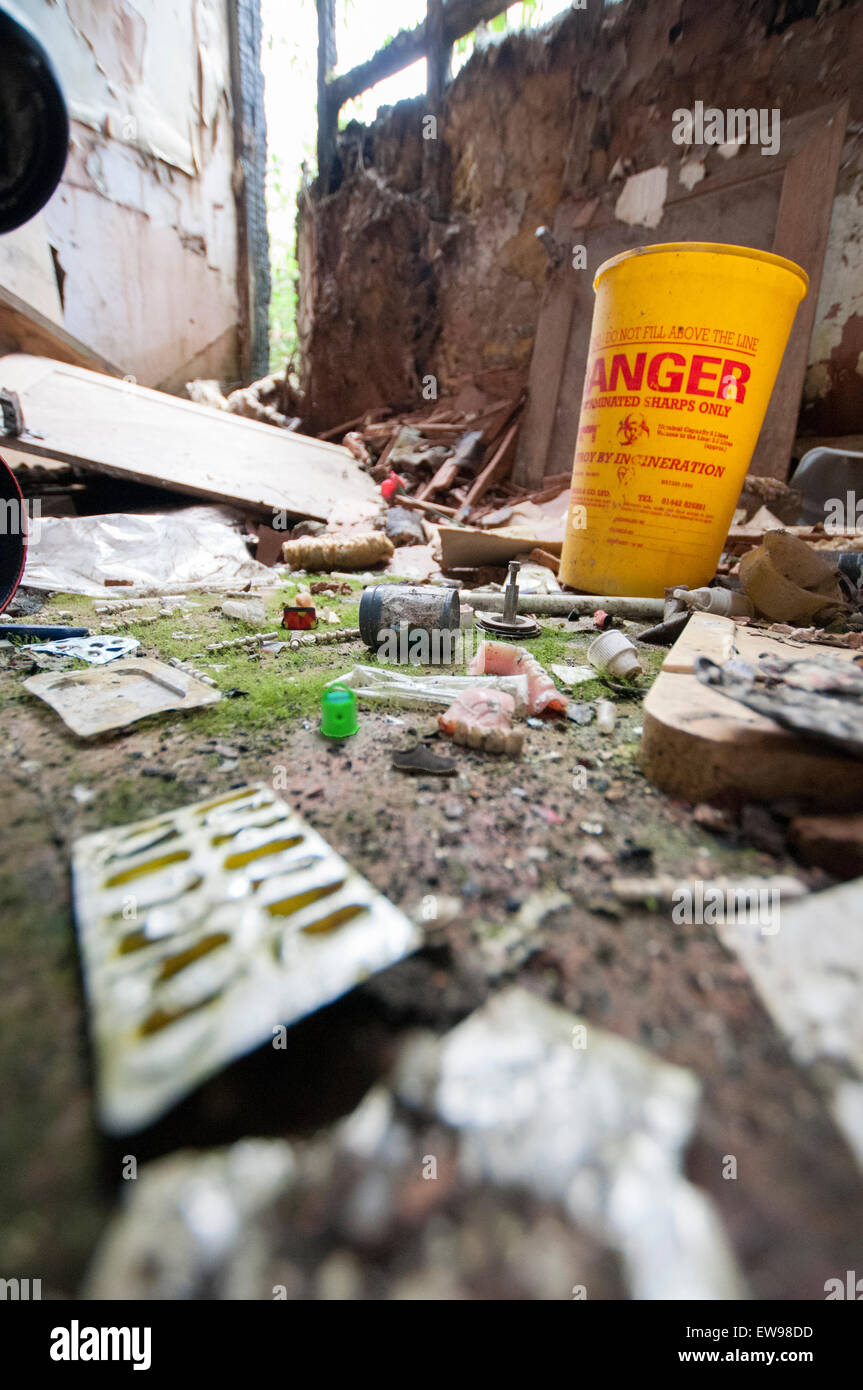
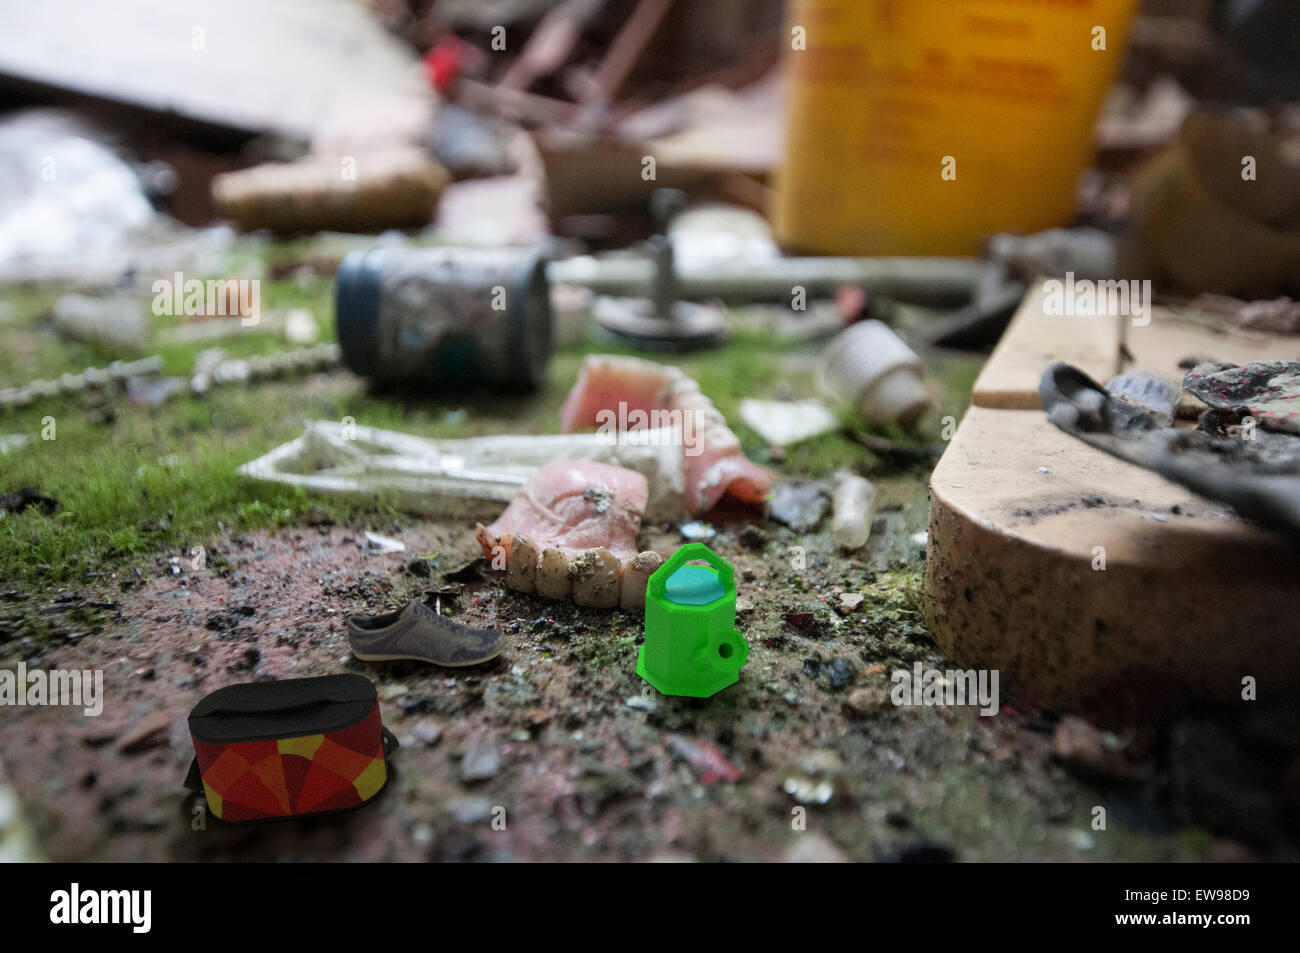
bag: present [281,607,319,630] -> present [183,673,400,825]
watering can: present [320,681,359,738] -> present [636,542,749,698]

